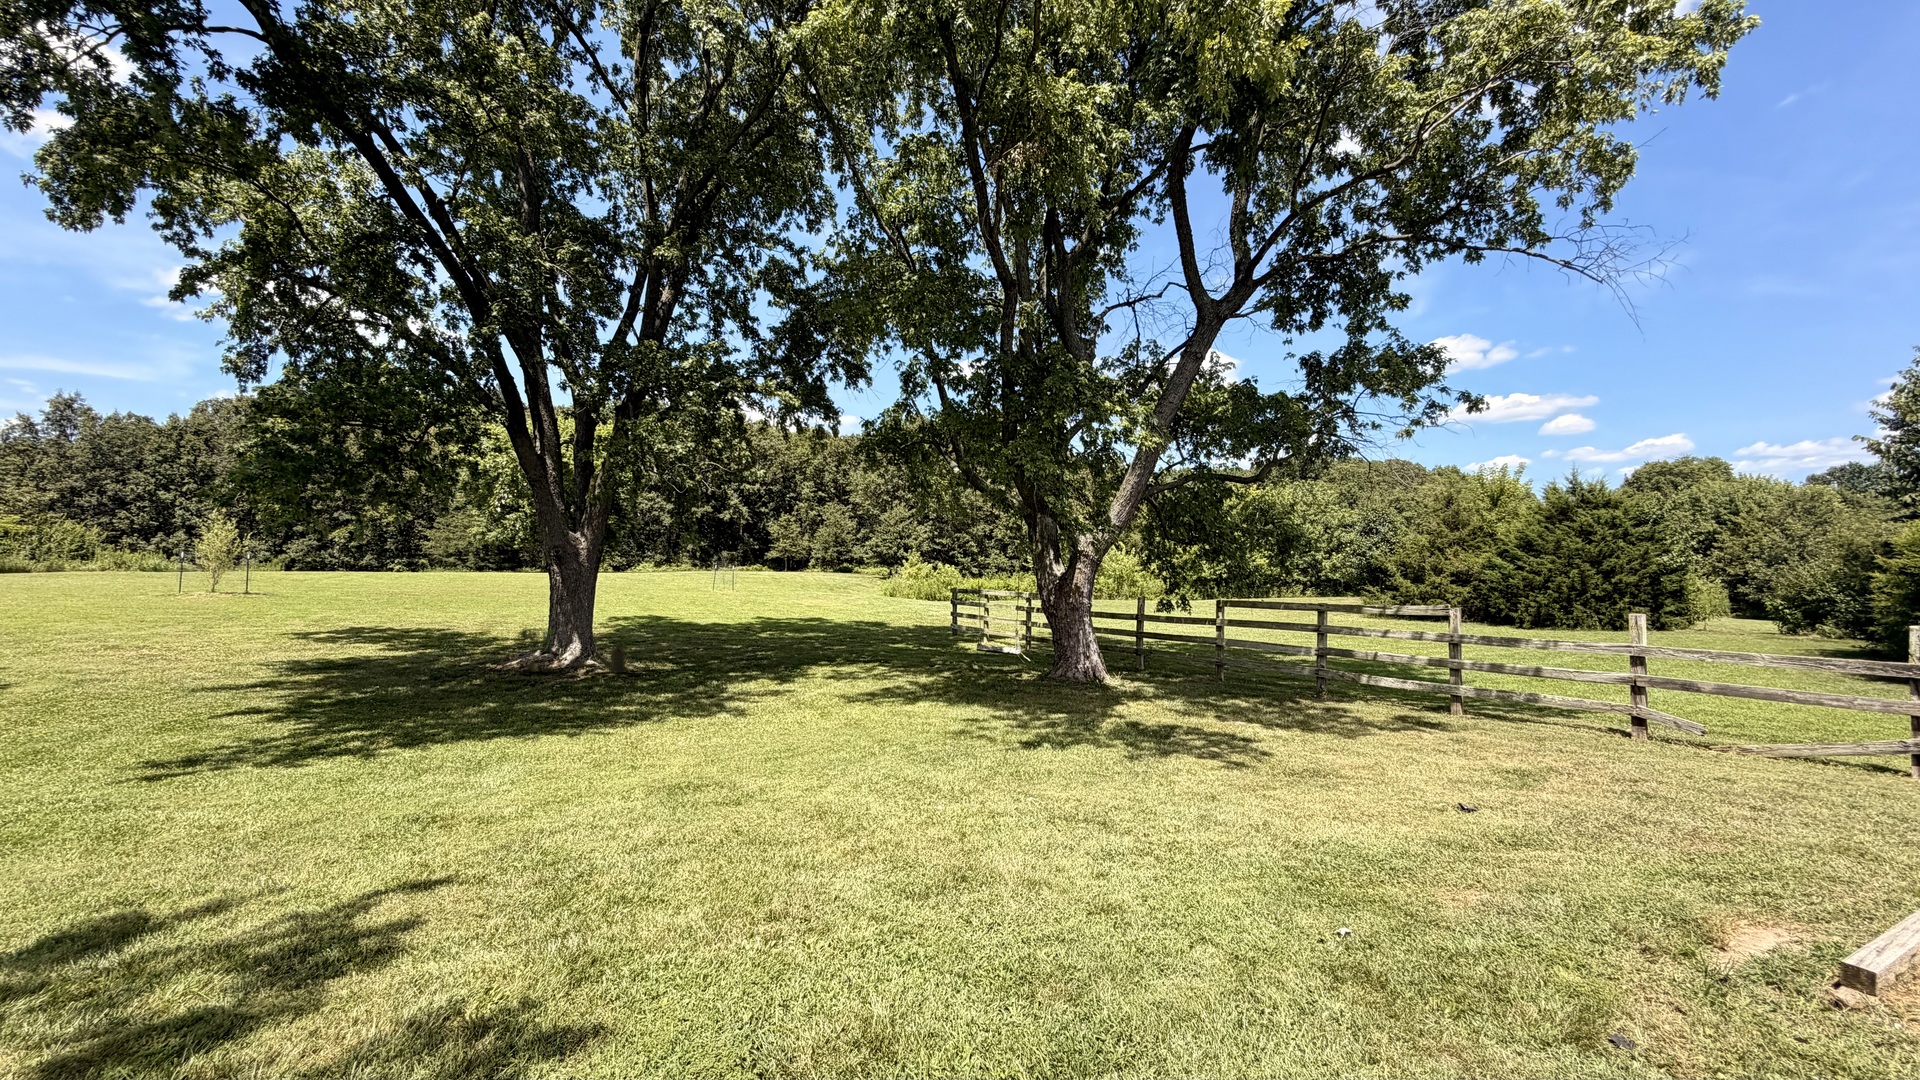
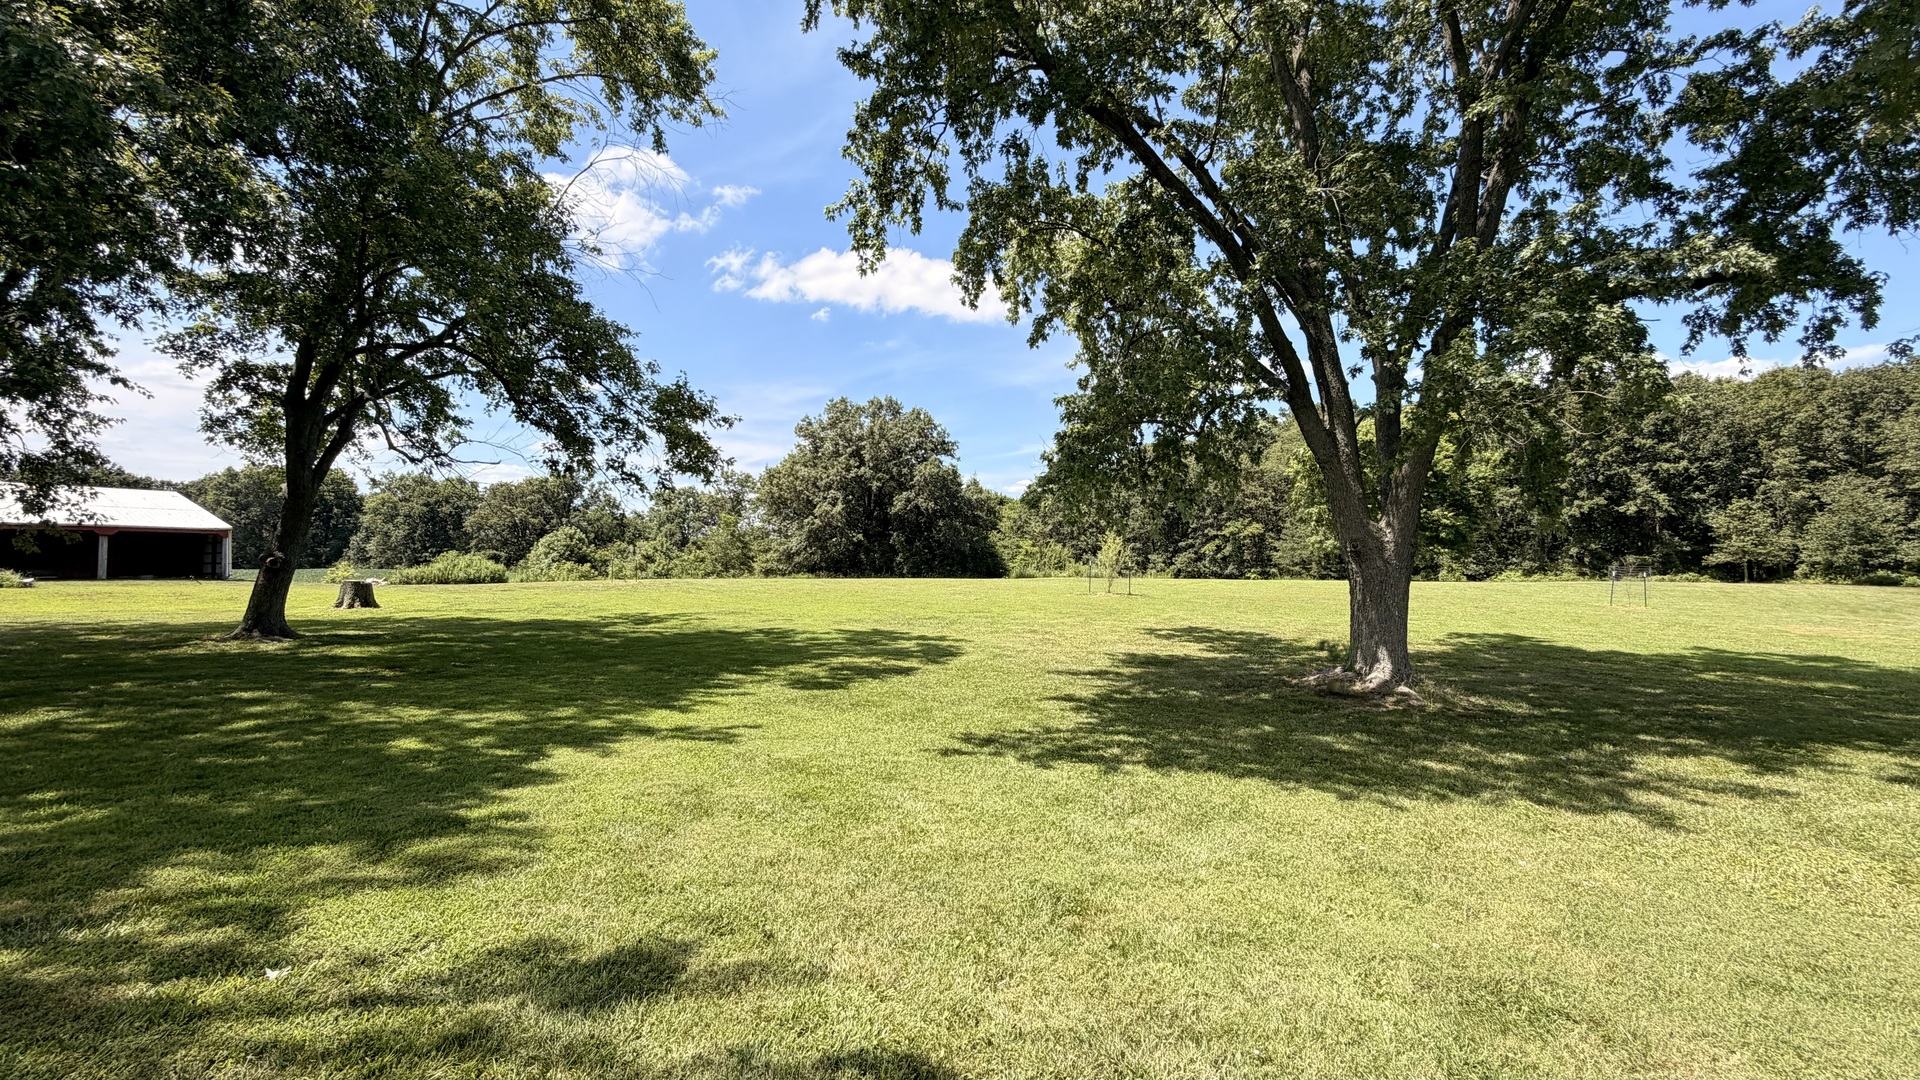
watering can: present [592,642,625,673] -> none [1406,666,1463,709]

